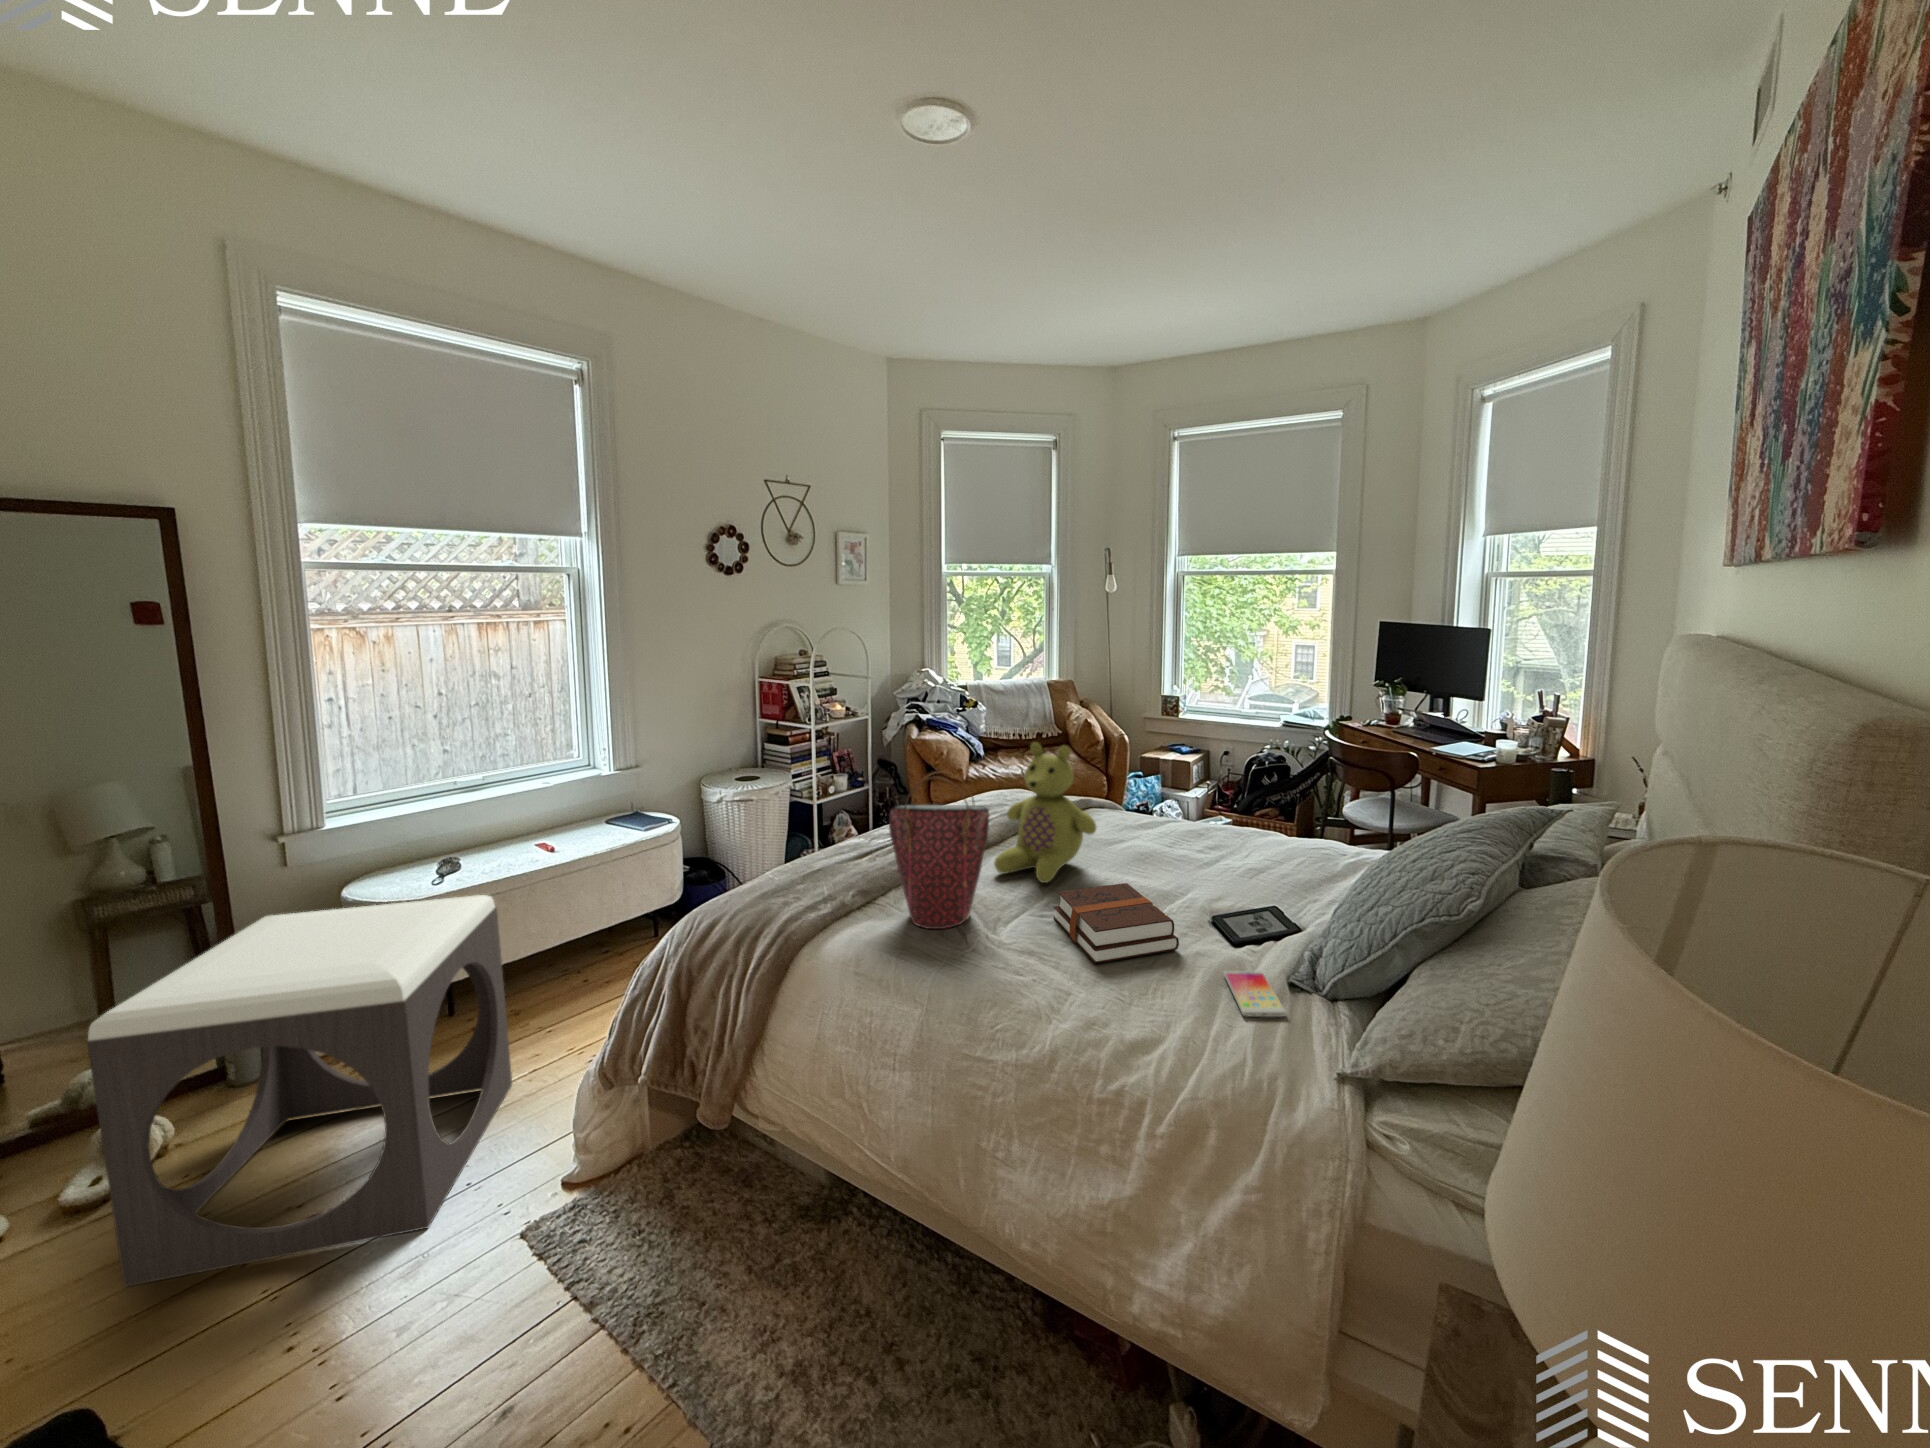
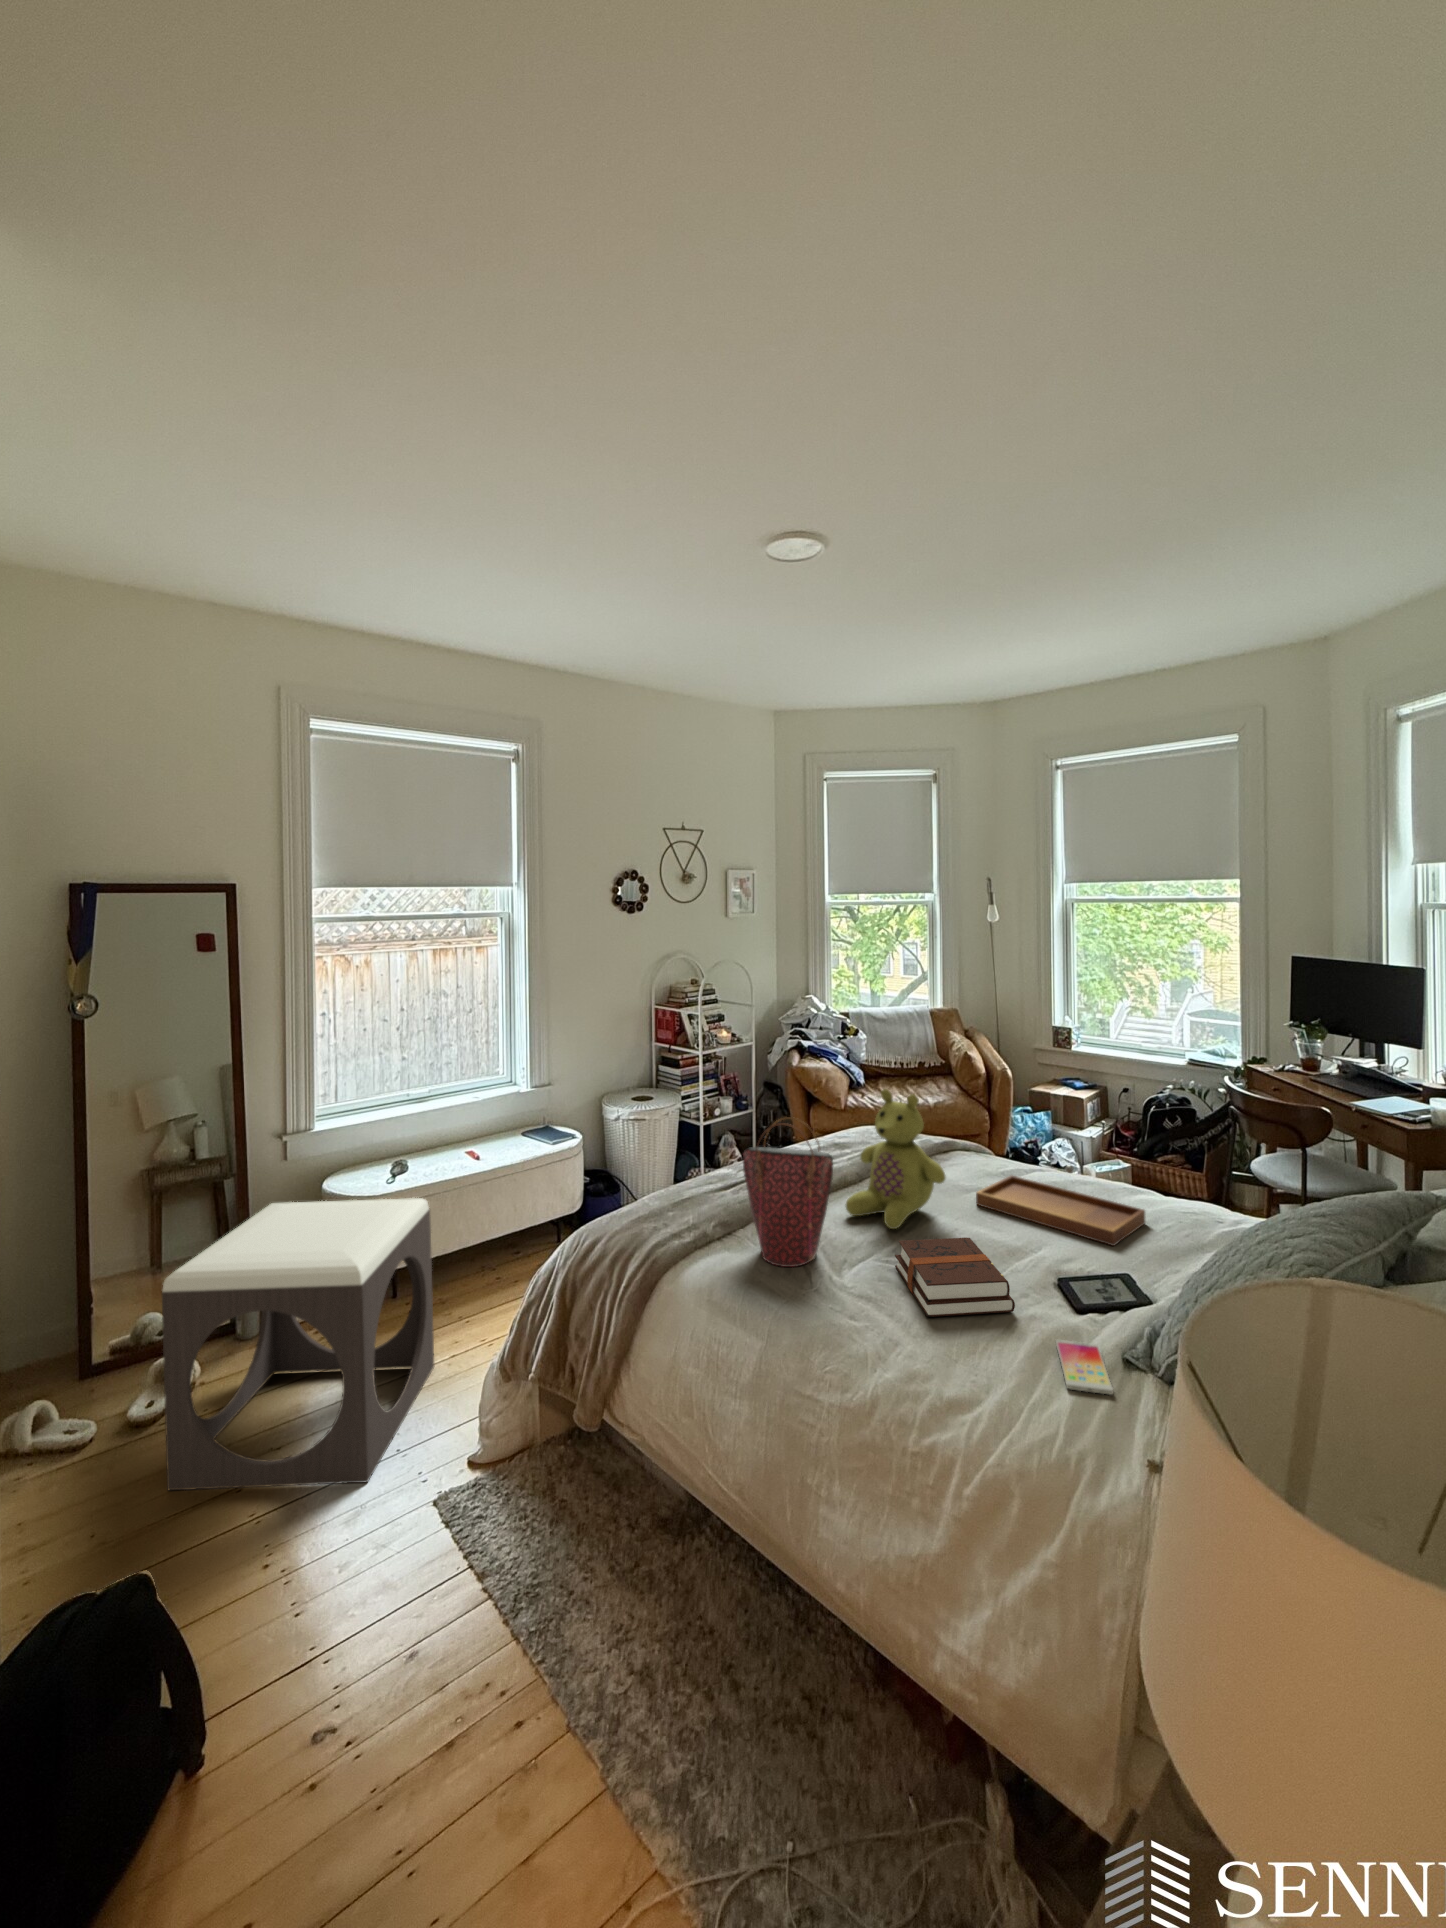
tray: none [1122,809,1279,881] -> present [976,1165,1145,1246]

